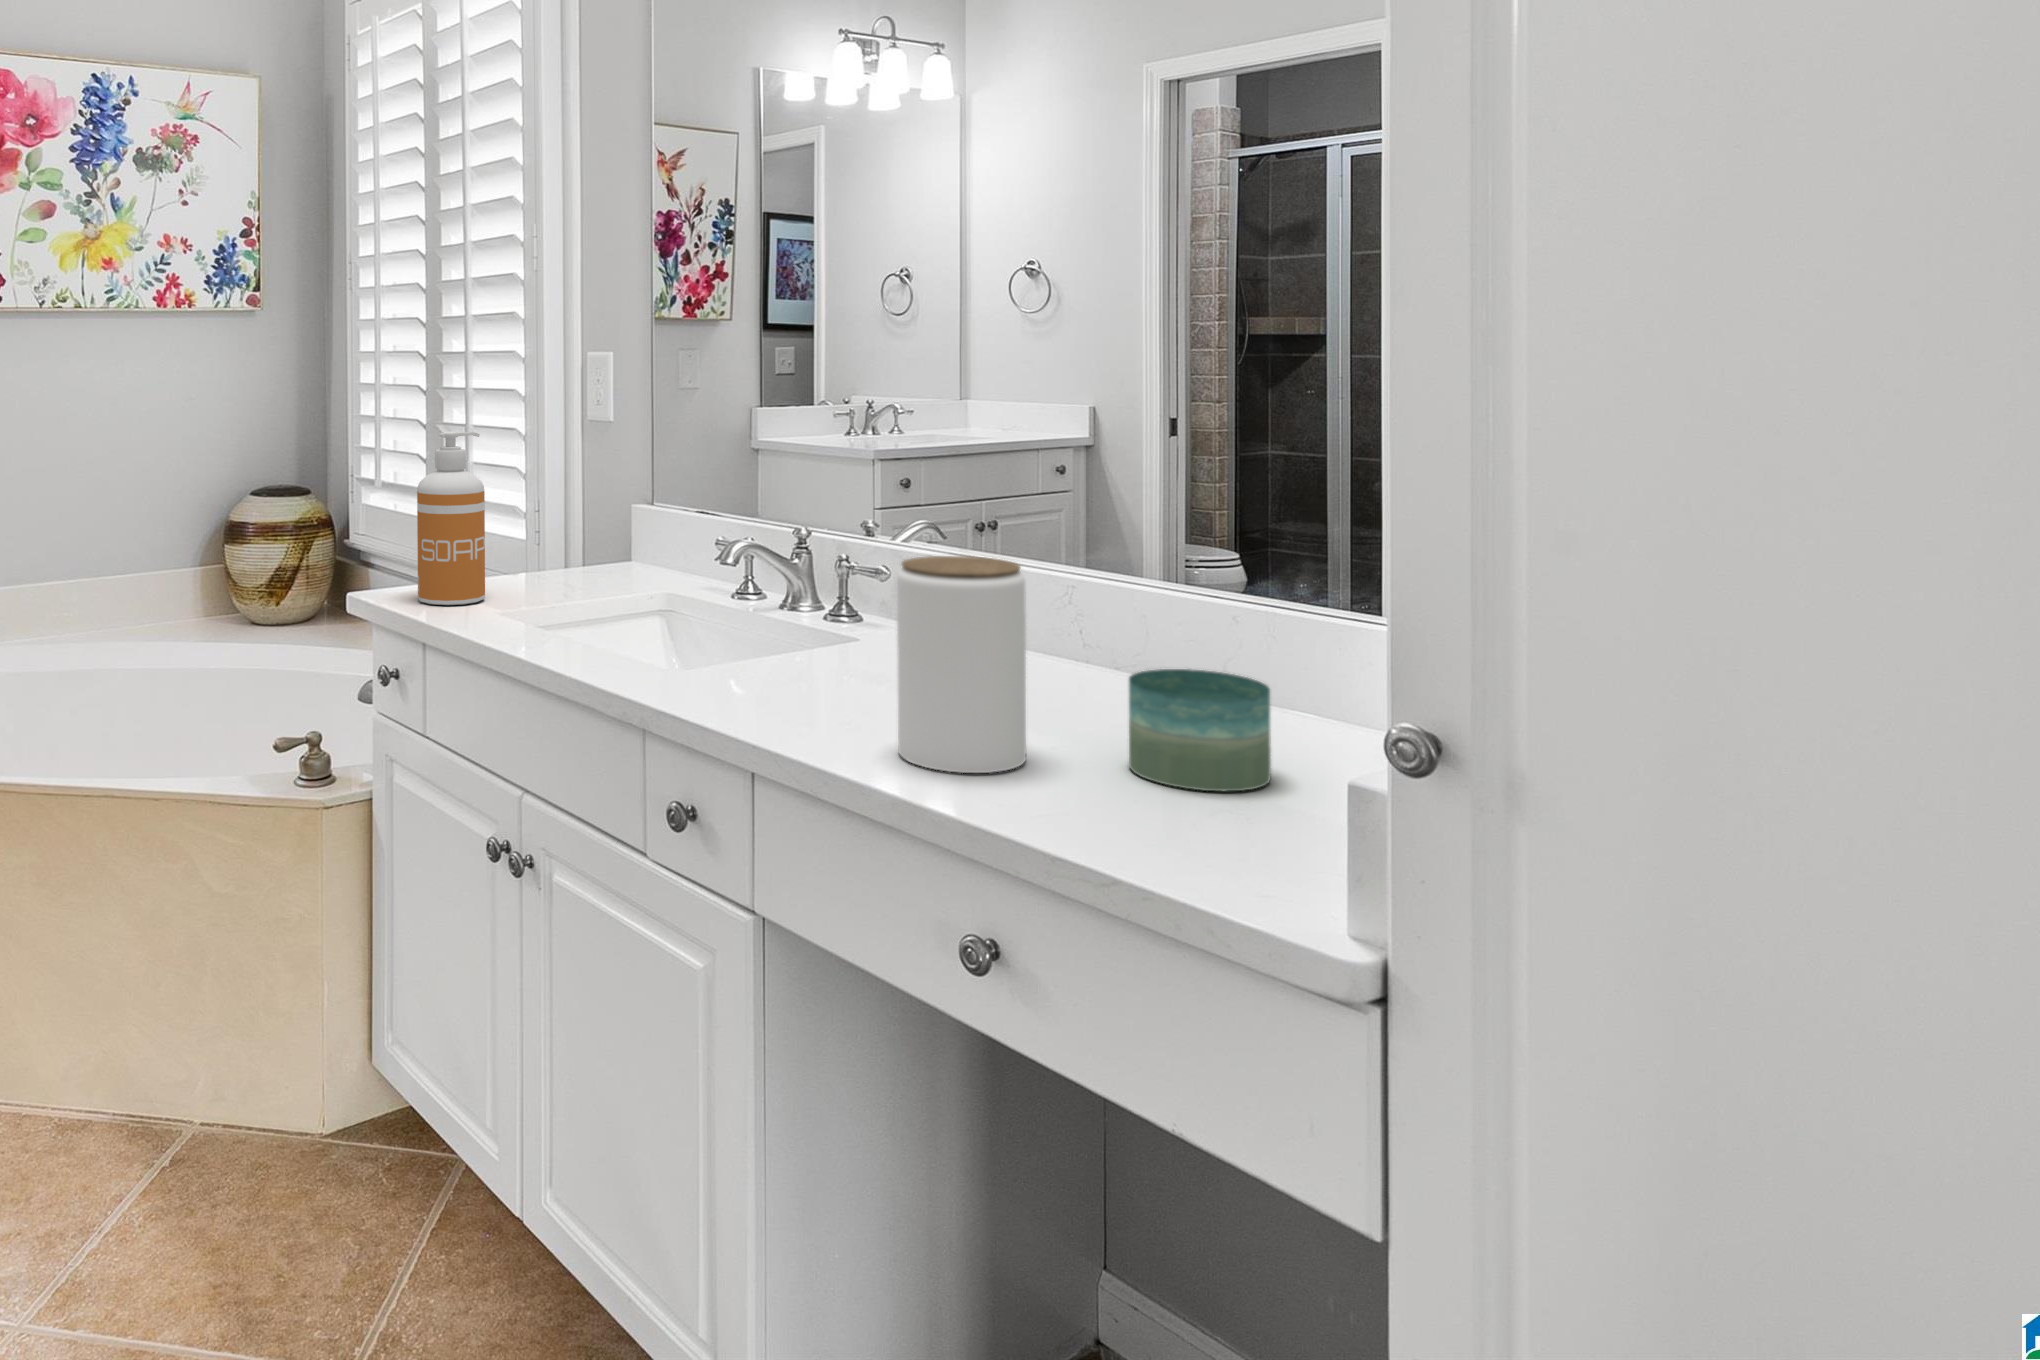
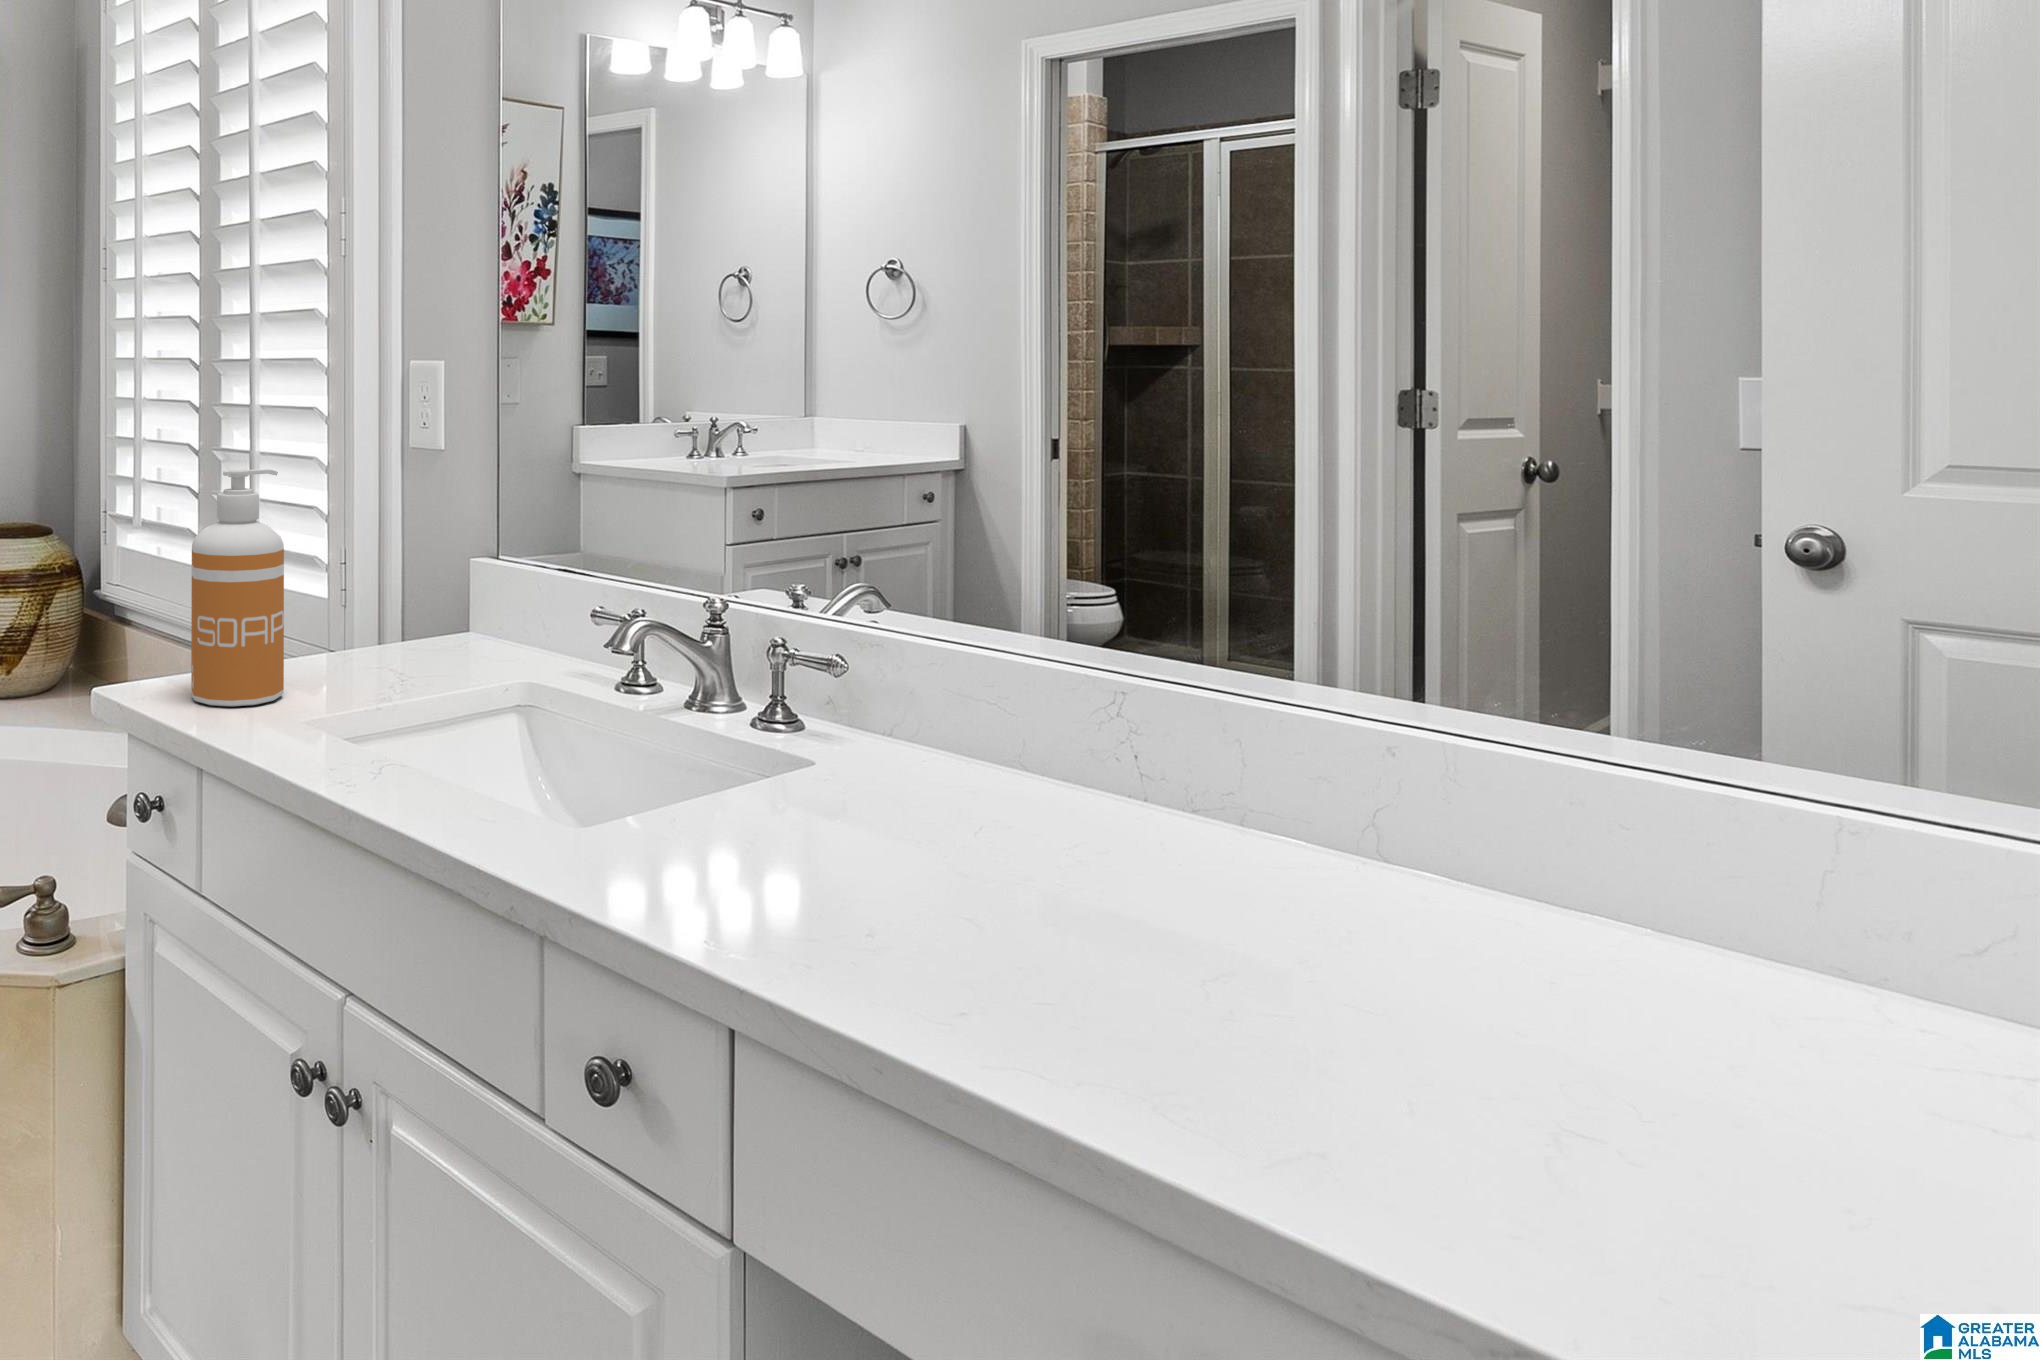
jar: present [897,556,1026,773] -> none [970,684,1181,1052]
candle: present [1129,669,1271,791] -> none [1337,862,1583,1086]

